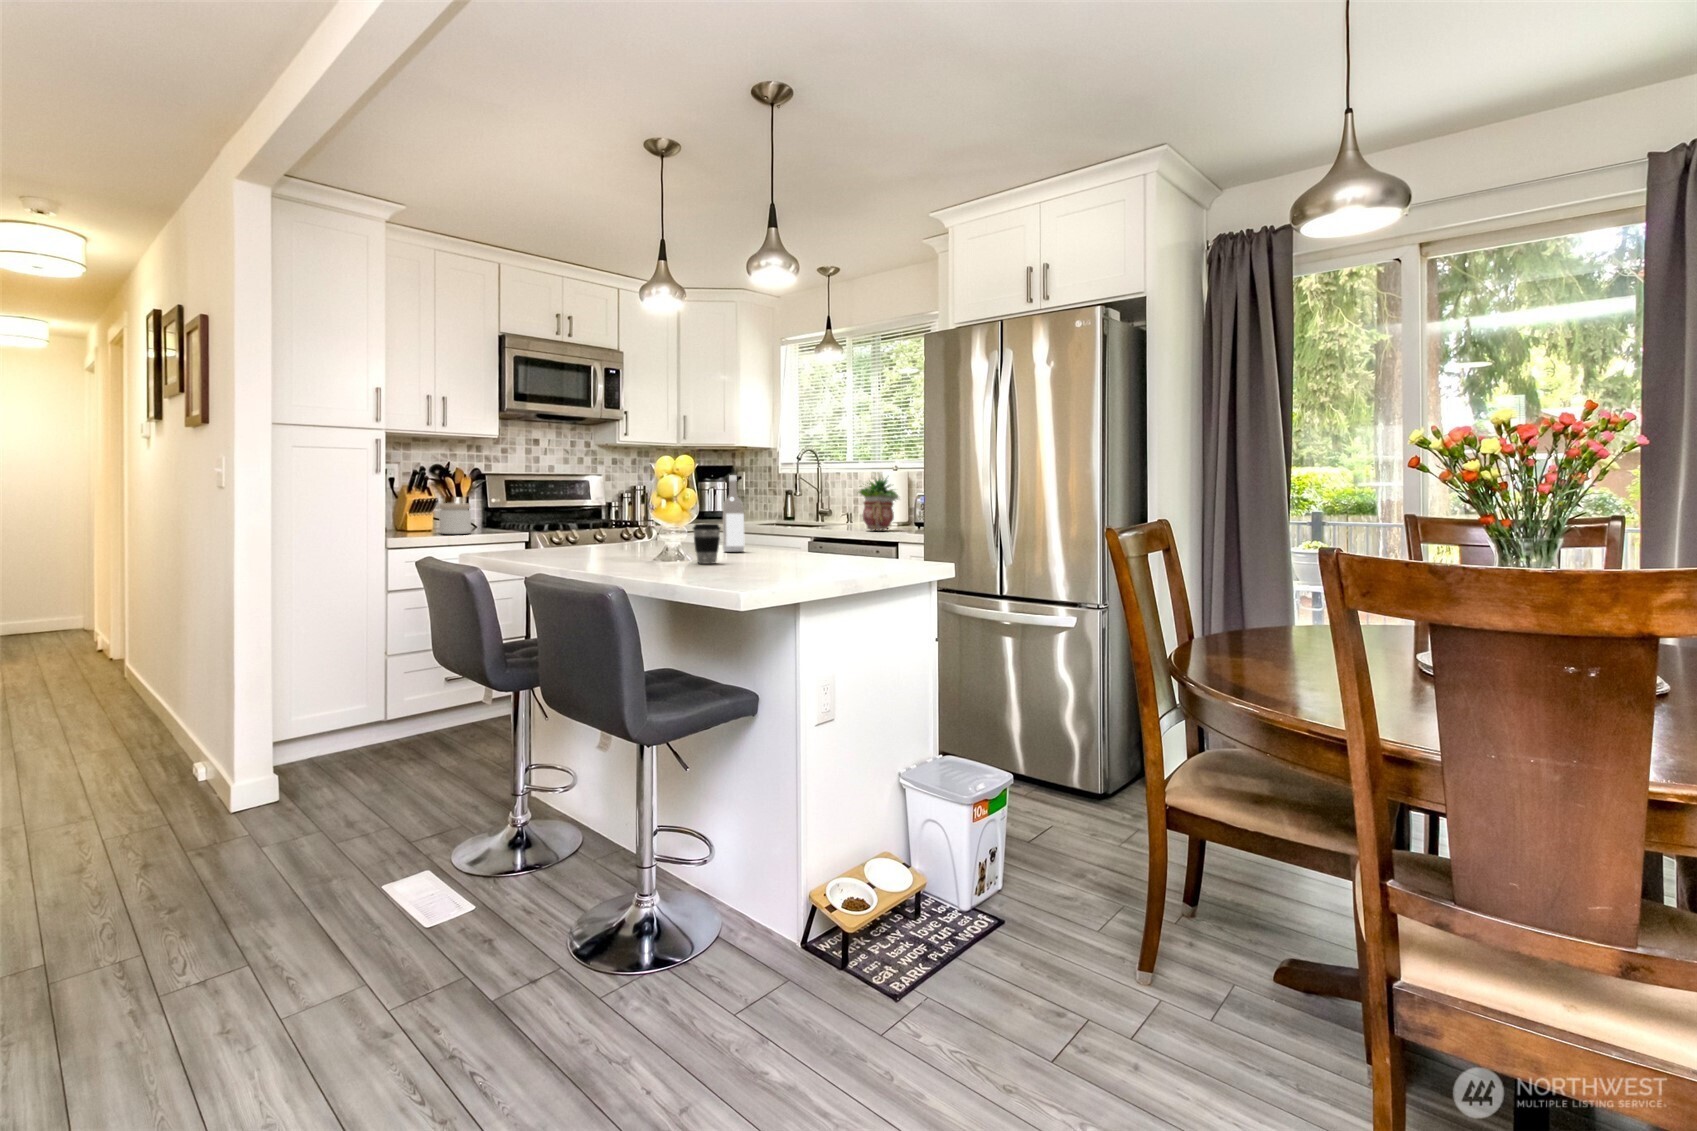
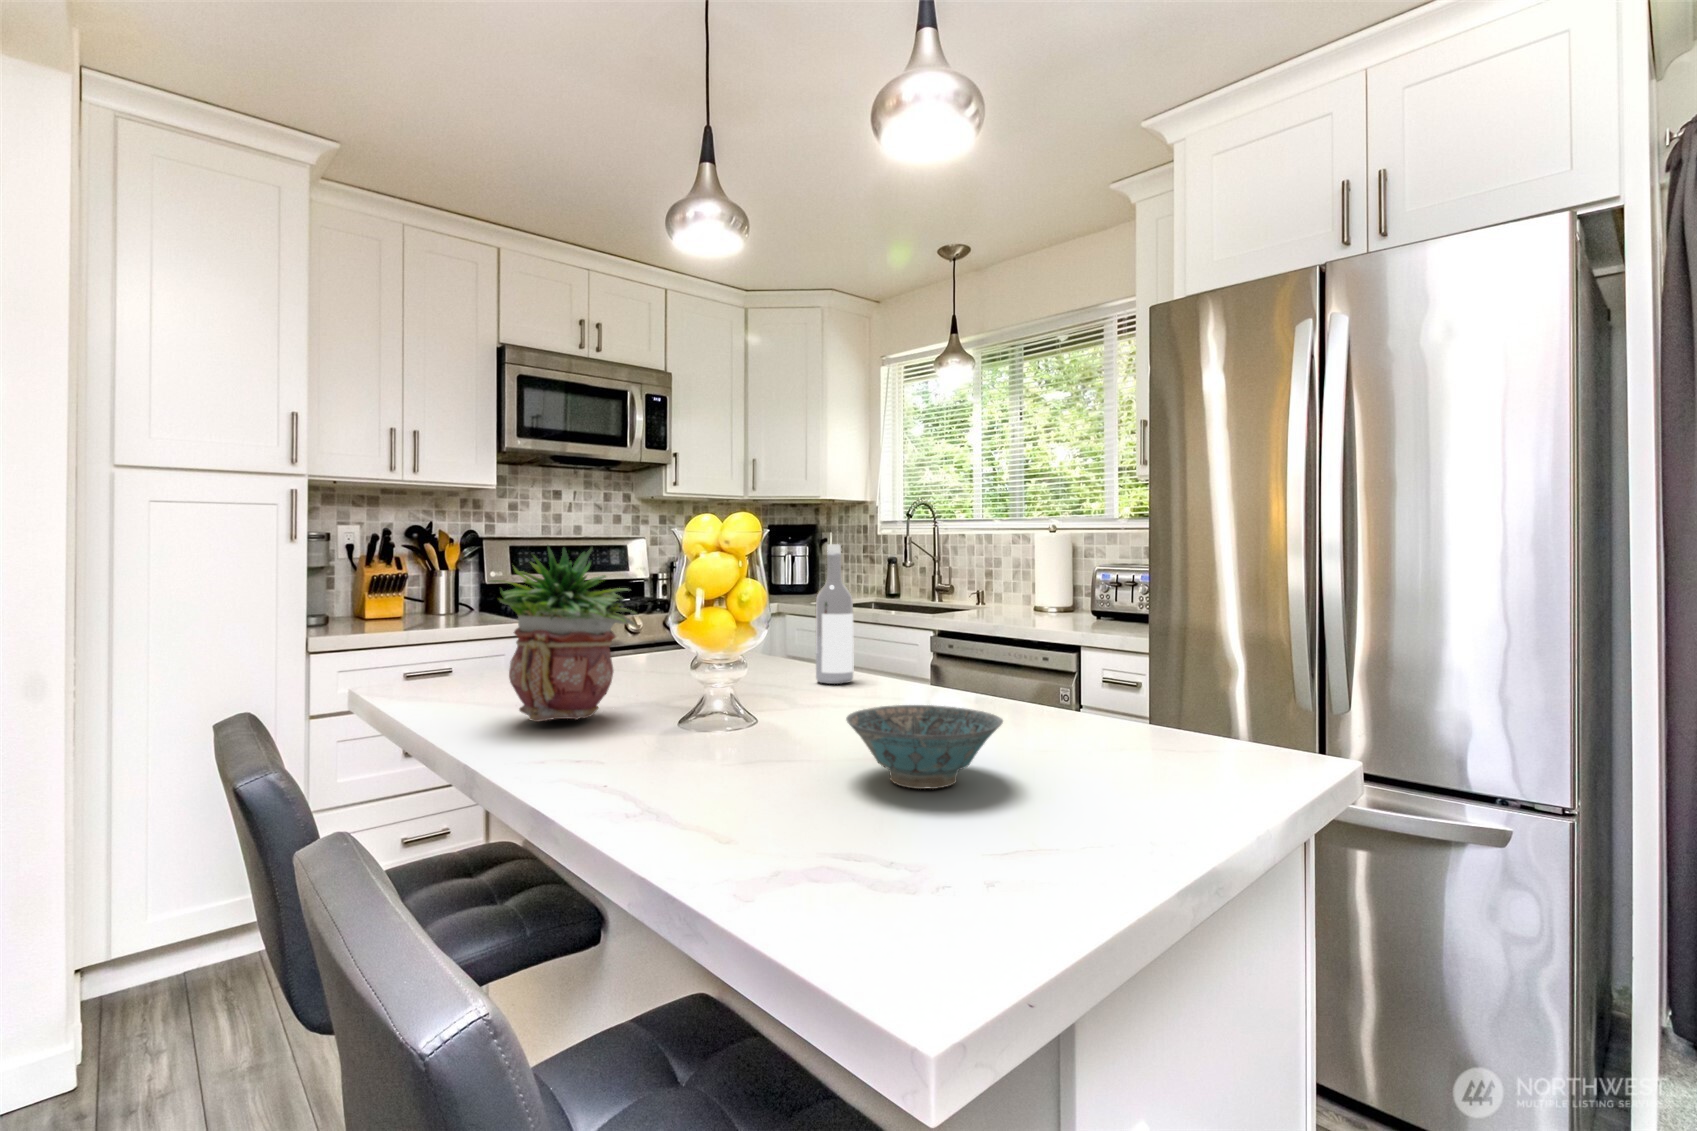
potted plant: present [858,478,899,530] -> present [489,547,636,722]
jar: present [439,503,471,534] -> none [398,582,445,628]
coffee cup: present [693,524,720,564] -> none [761,649,819,738]
ceramic bowl: none [729,543,795,571] -> present [846,705,1003,789]

